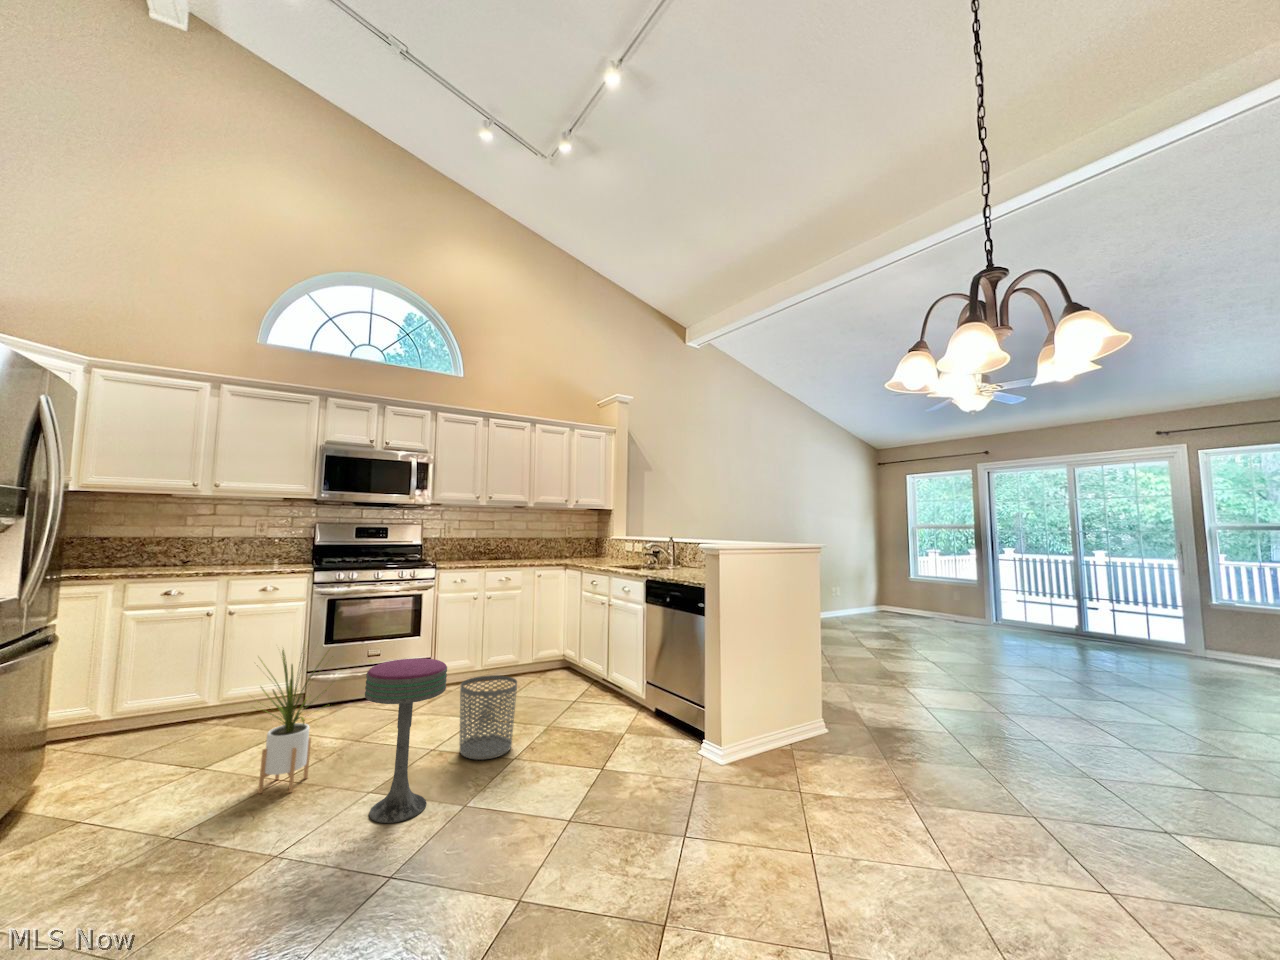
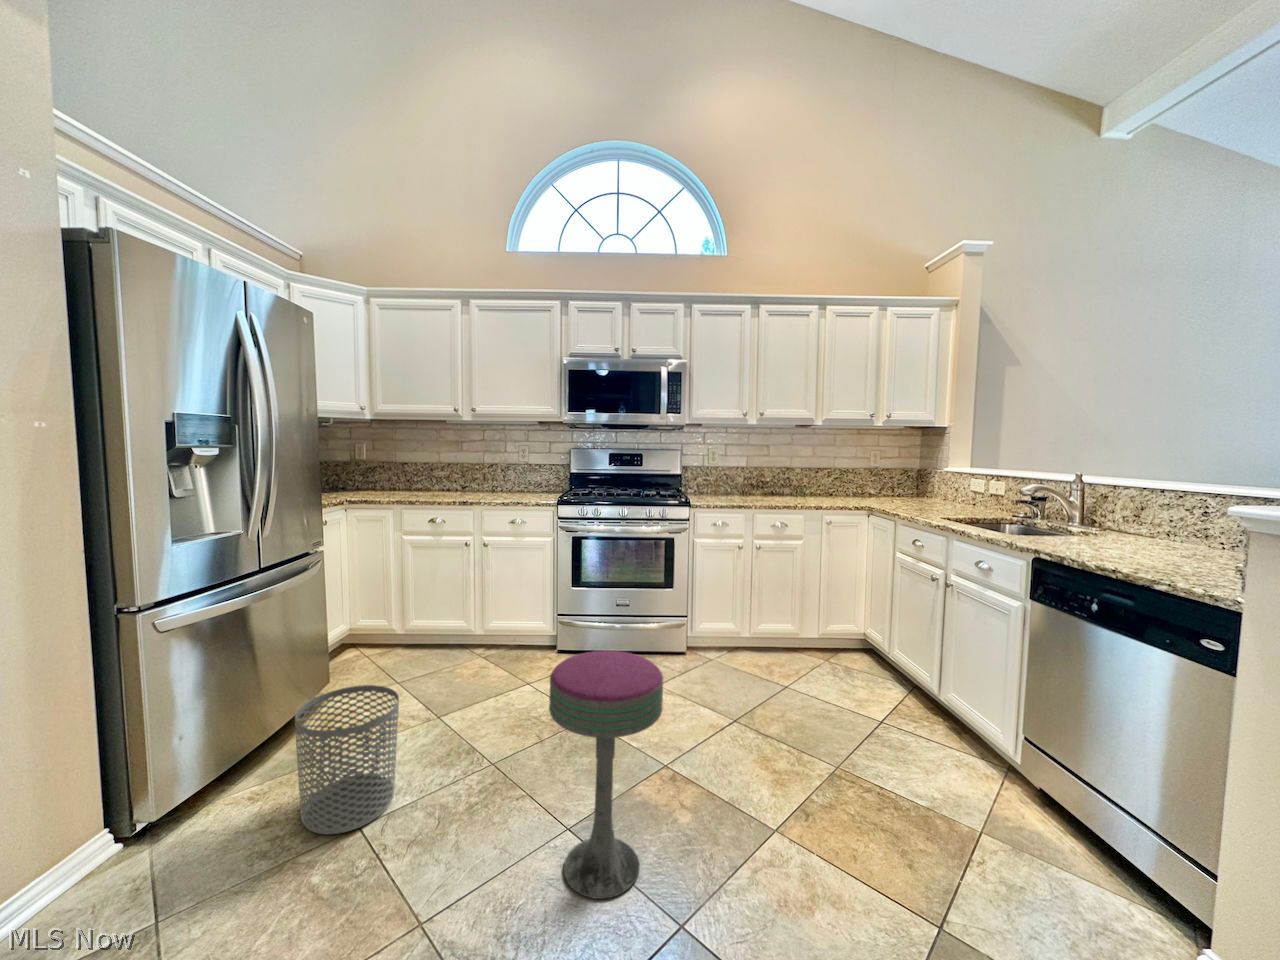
house plant: present [254,650,326,793] -> none [456,594,550,779]
waste bin: present [459,675,517,760] -> present [295,685,399,834]

